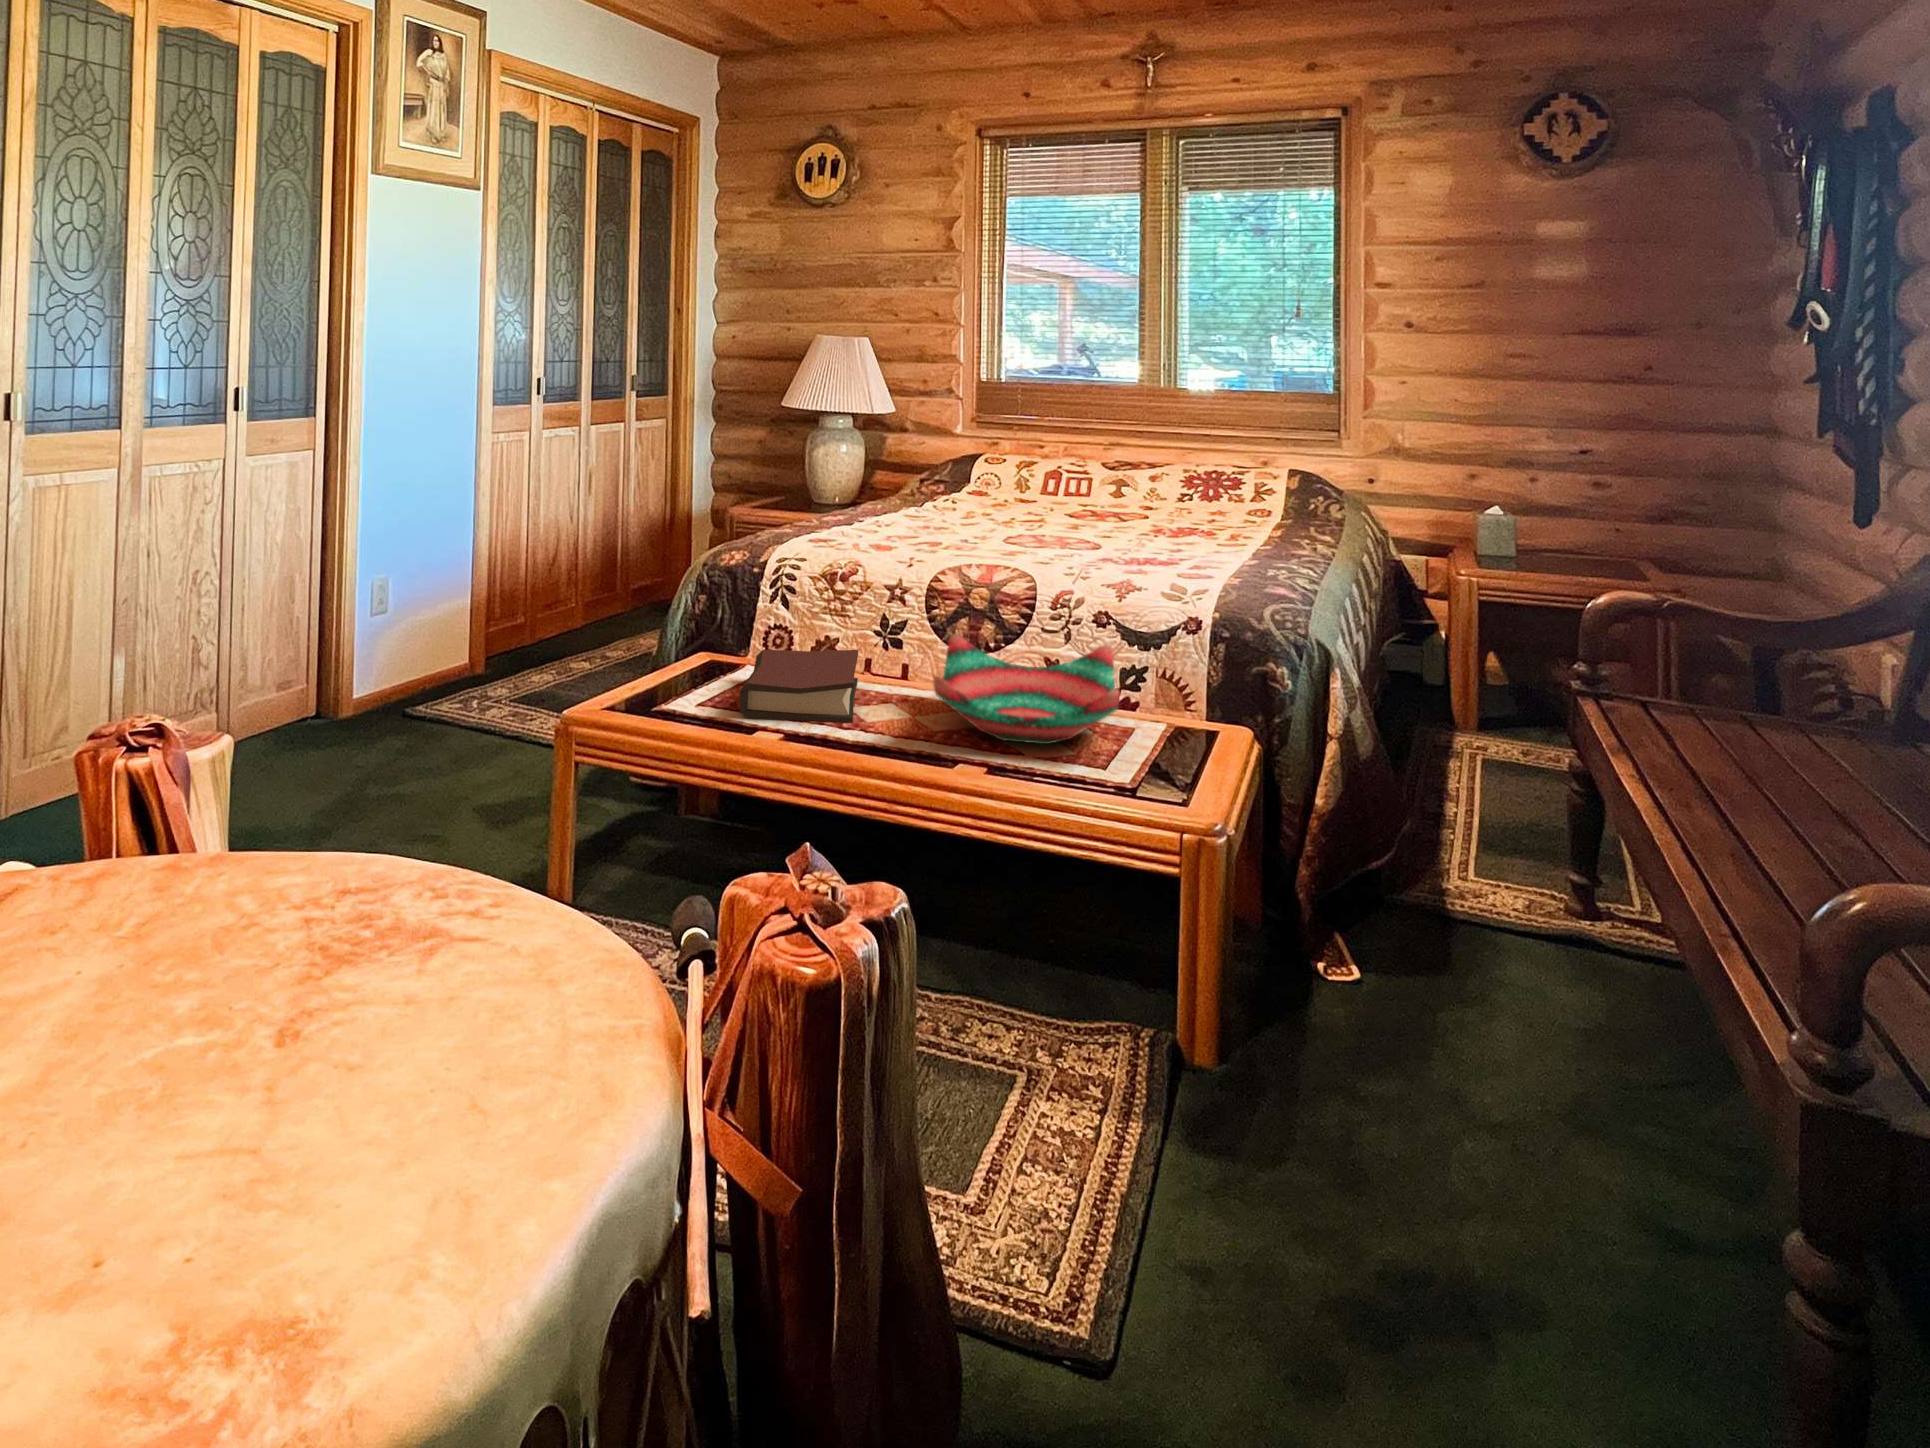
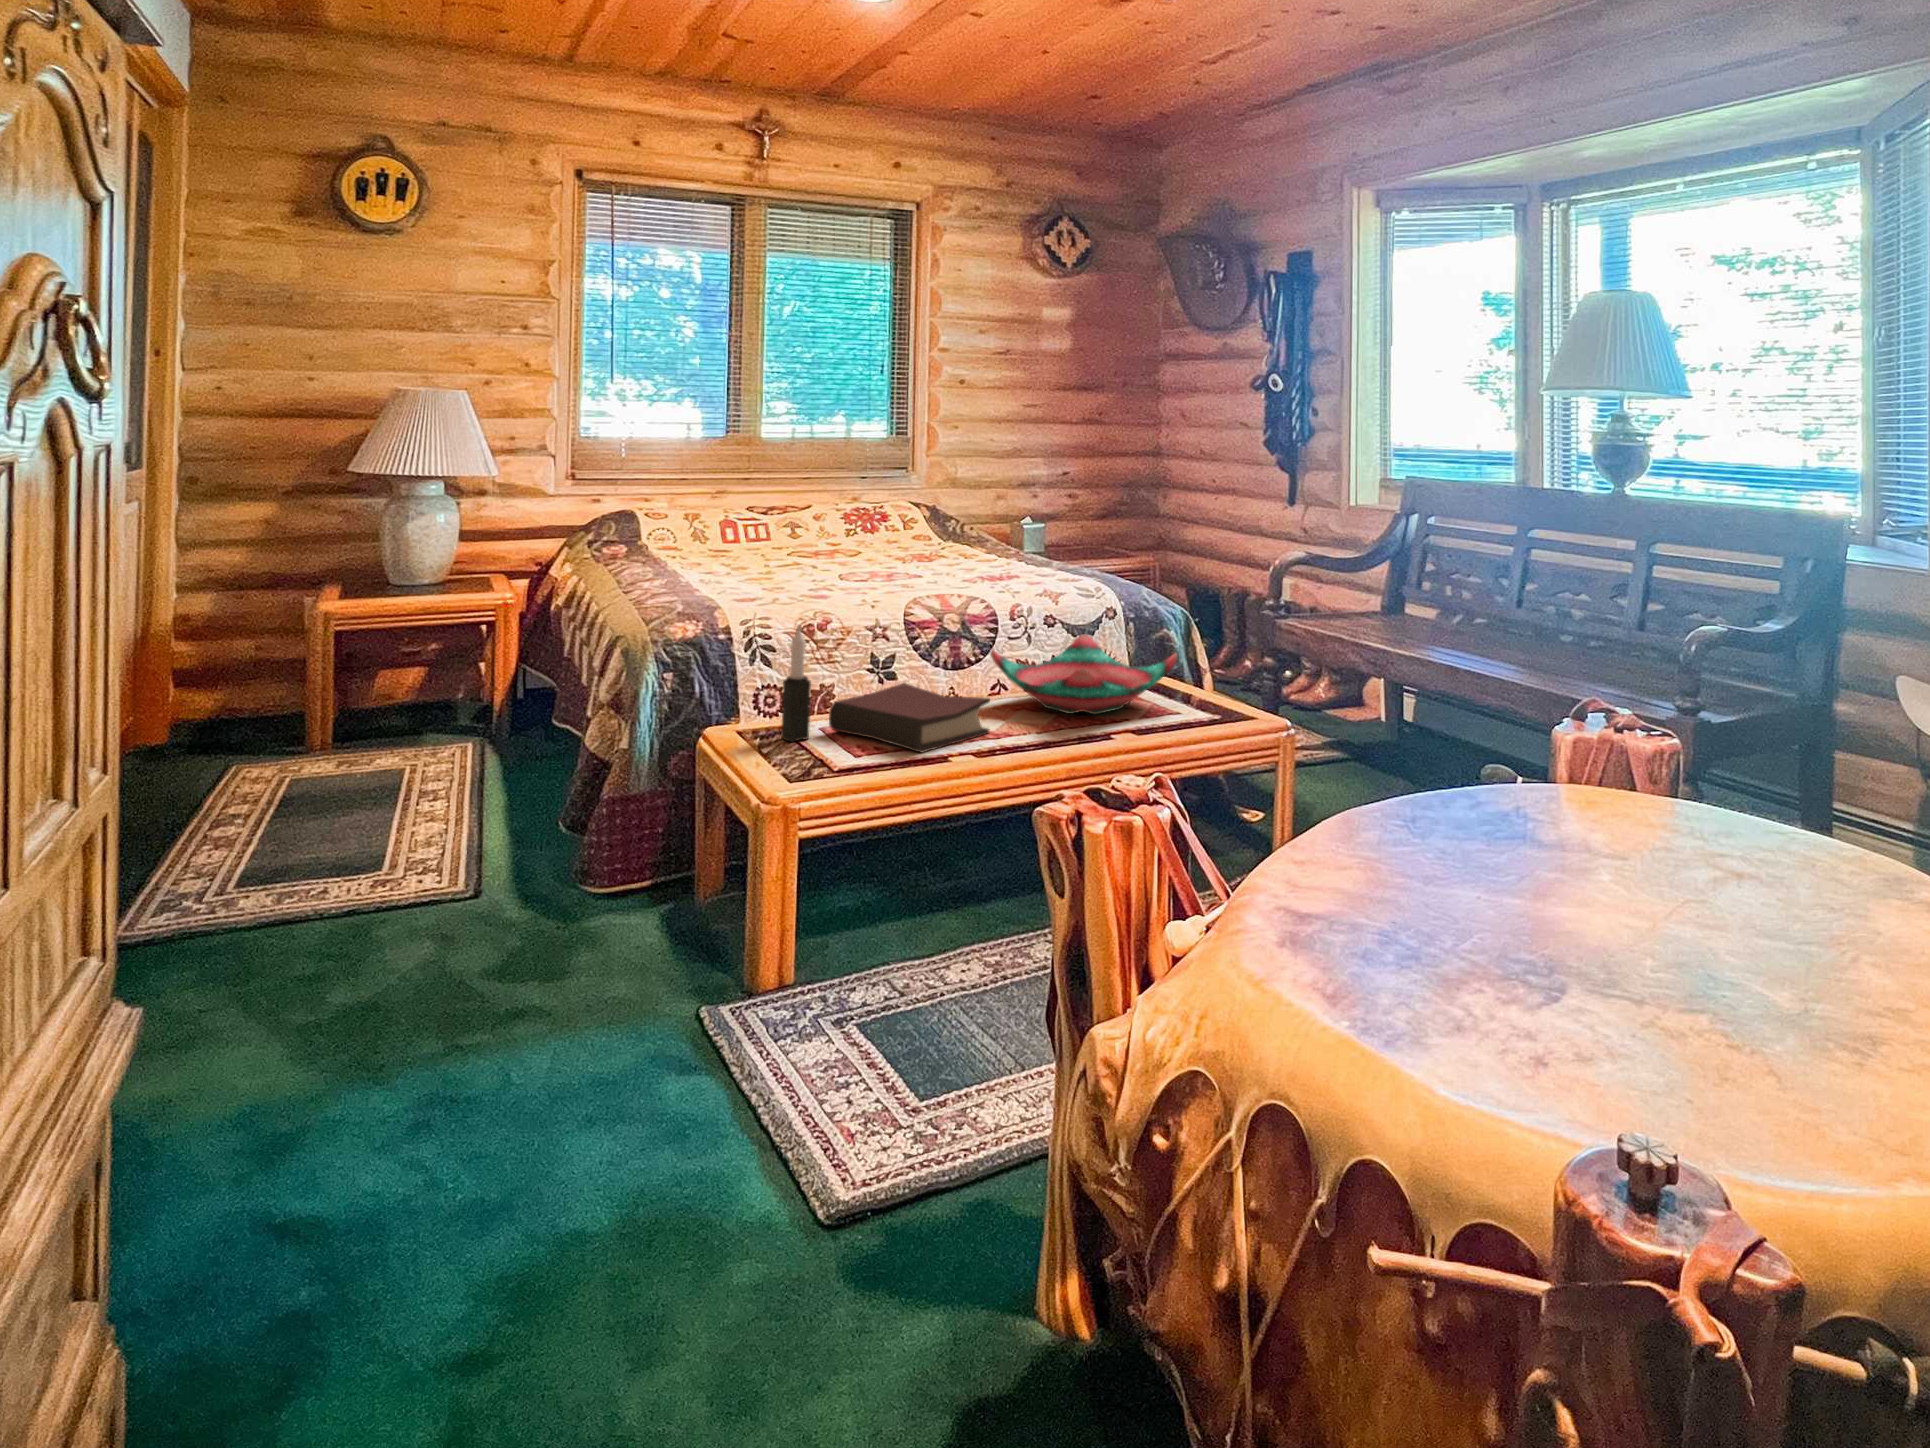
candle: none [711,567,738,679] -> present [781,626,811,742]

